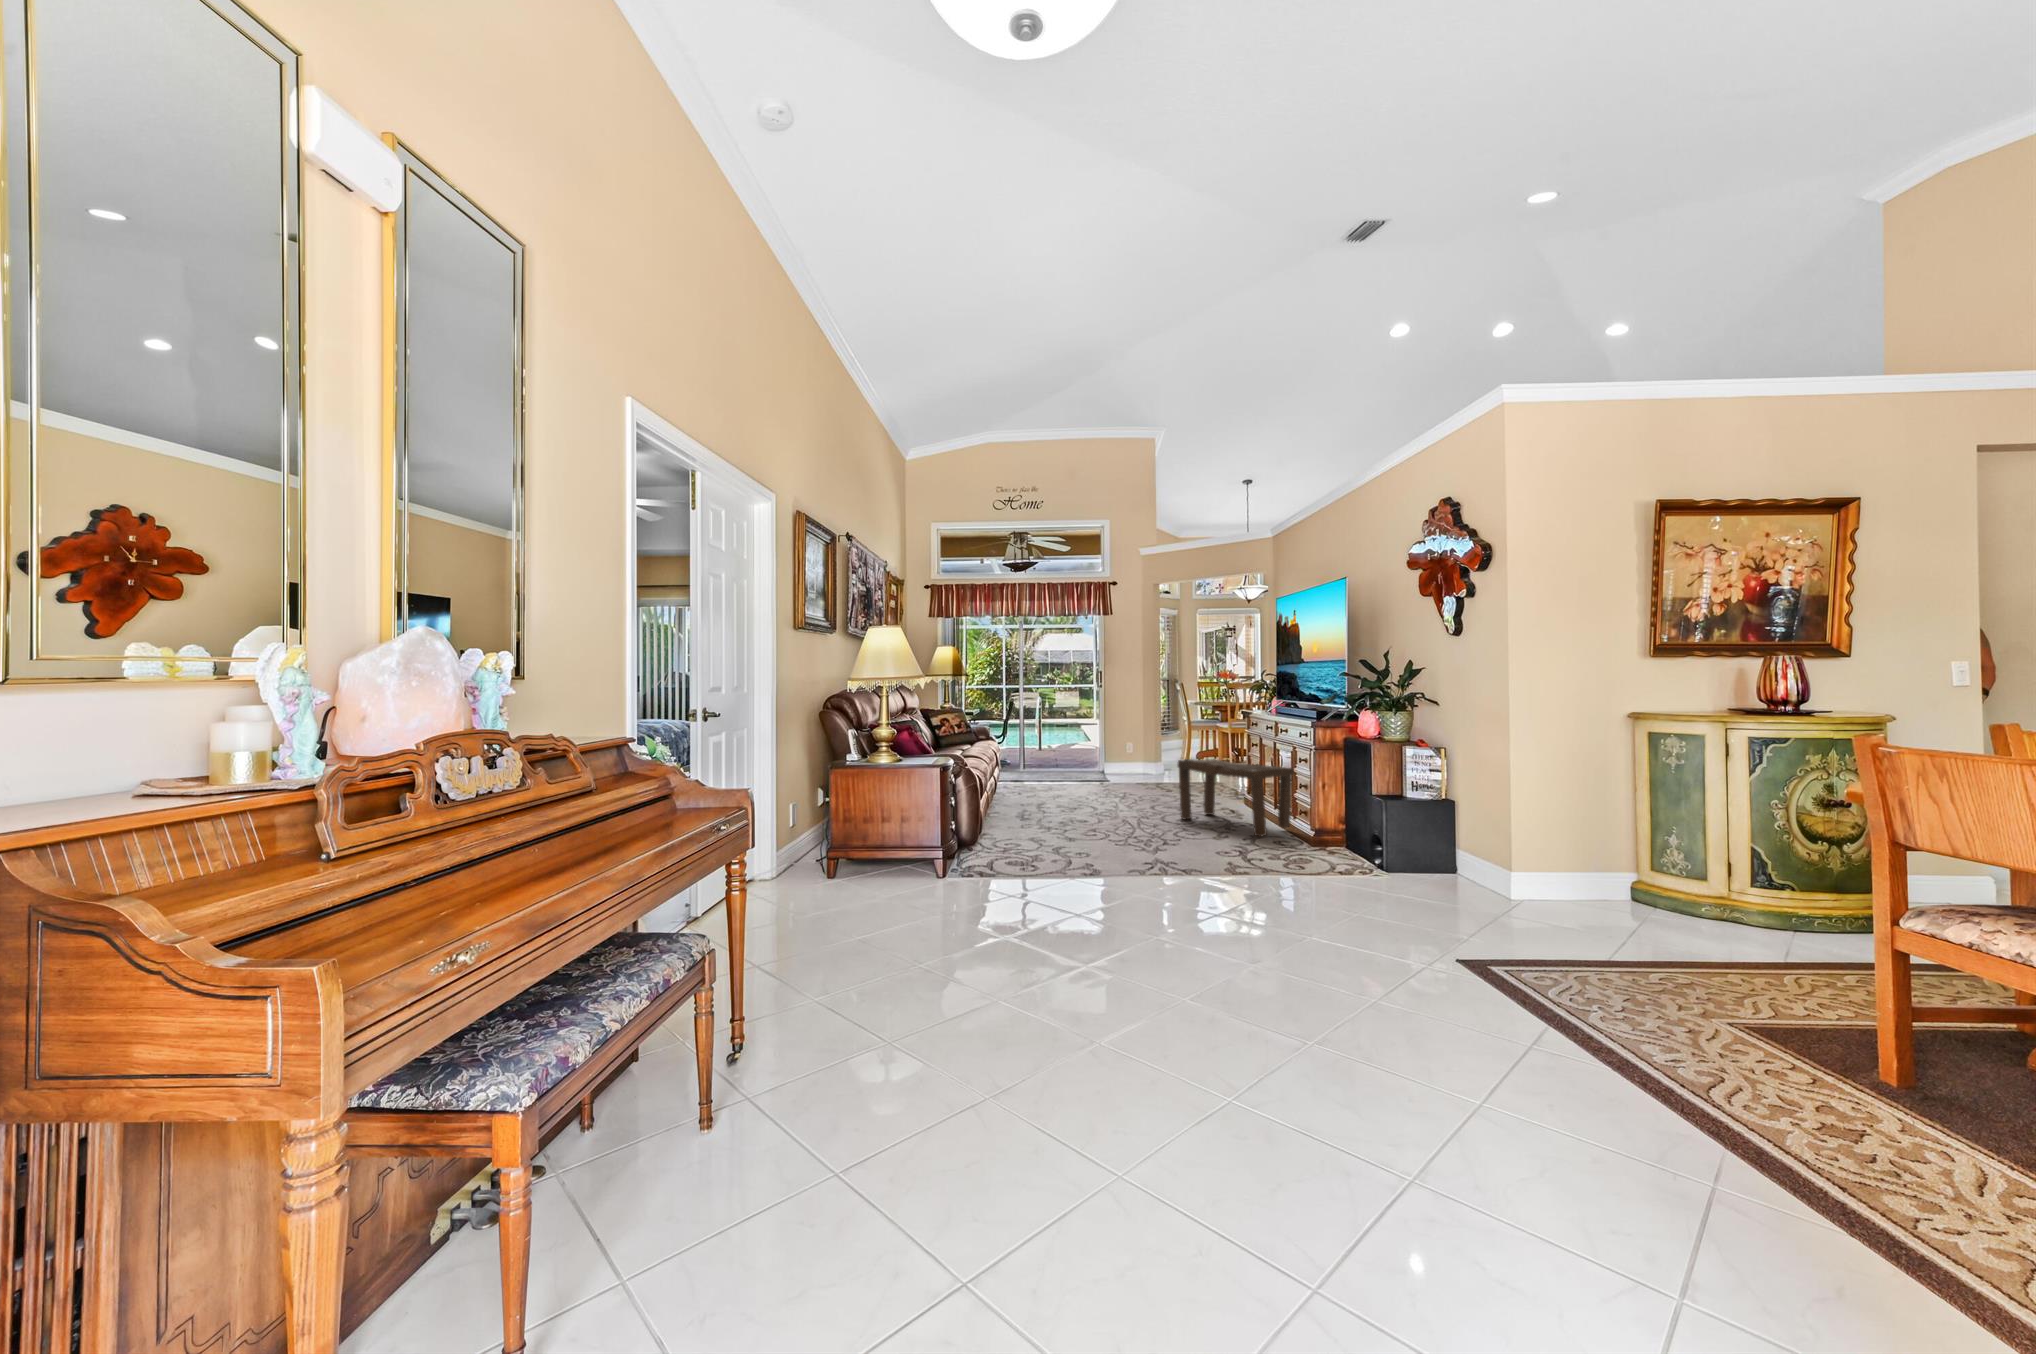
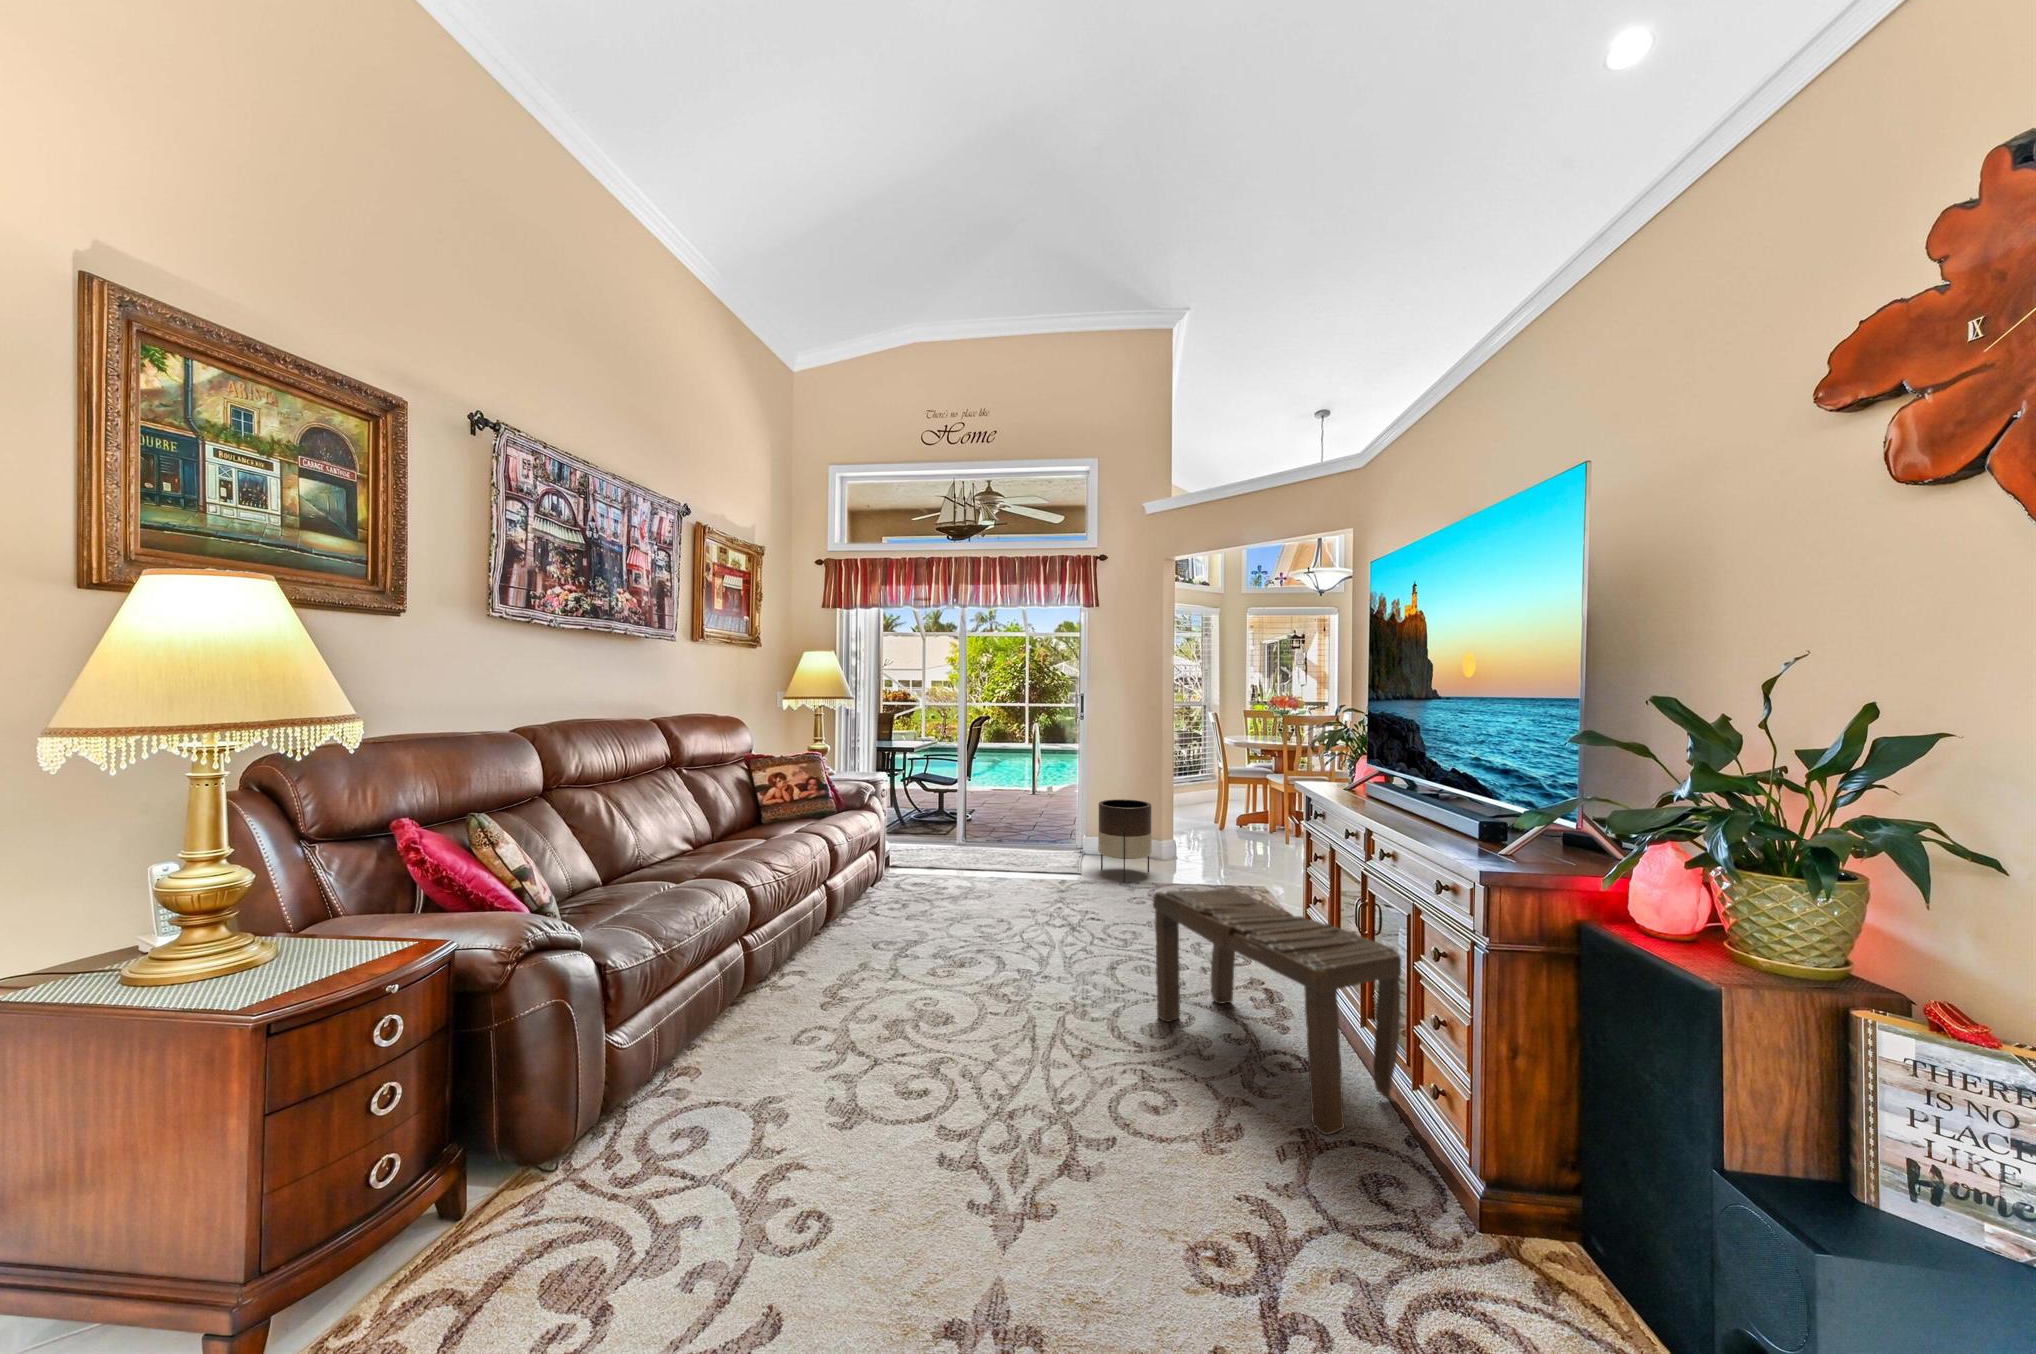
planter: none [1118,737,1152,785] -> present [1098,799,1152,882]

